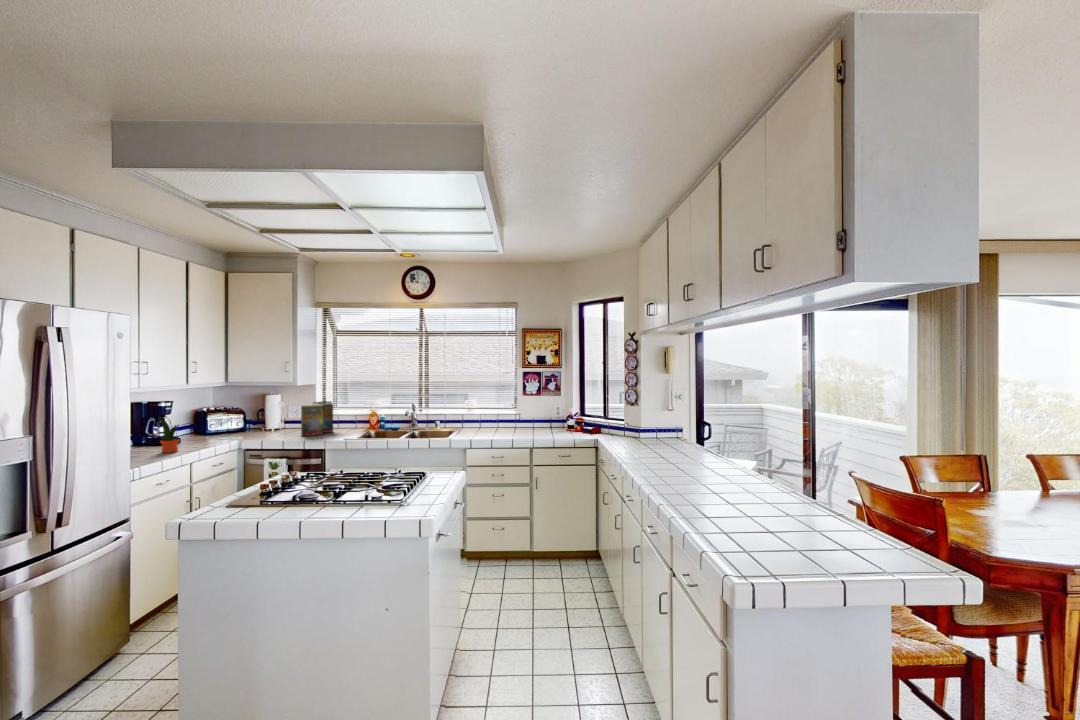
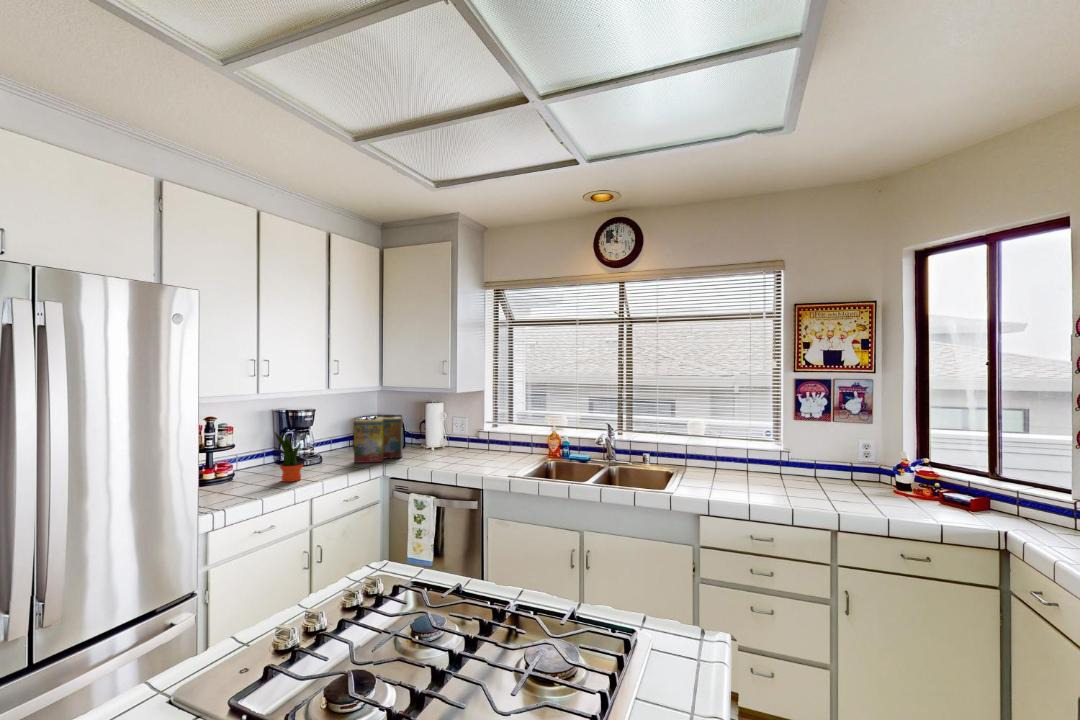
cereal box: present [301,401,333,436] -> present [354,415,403,463]

